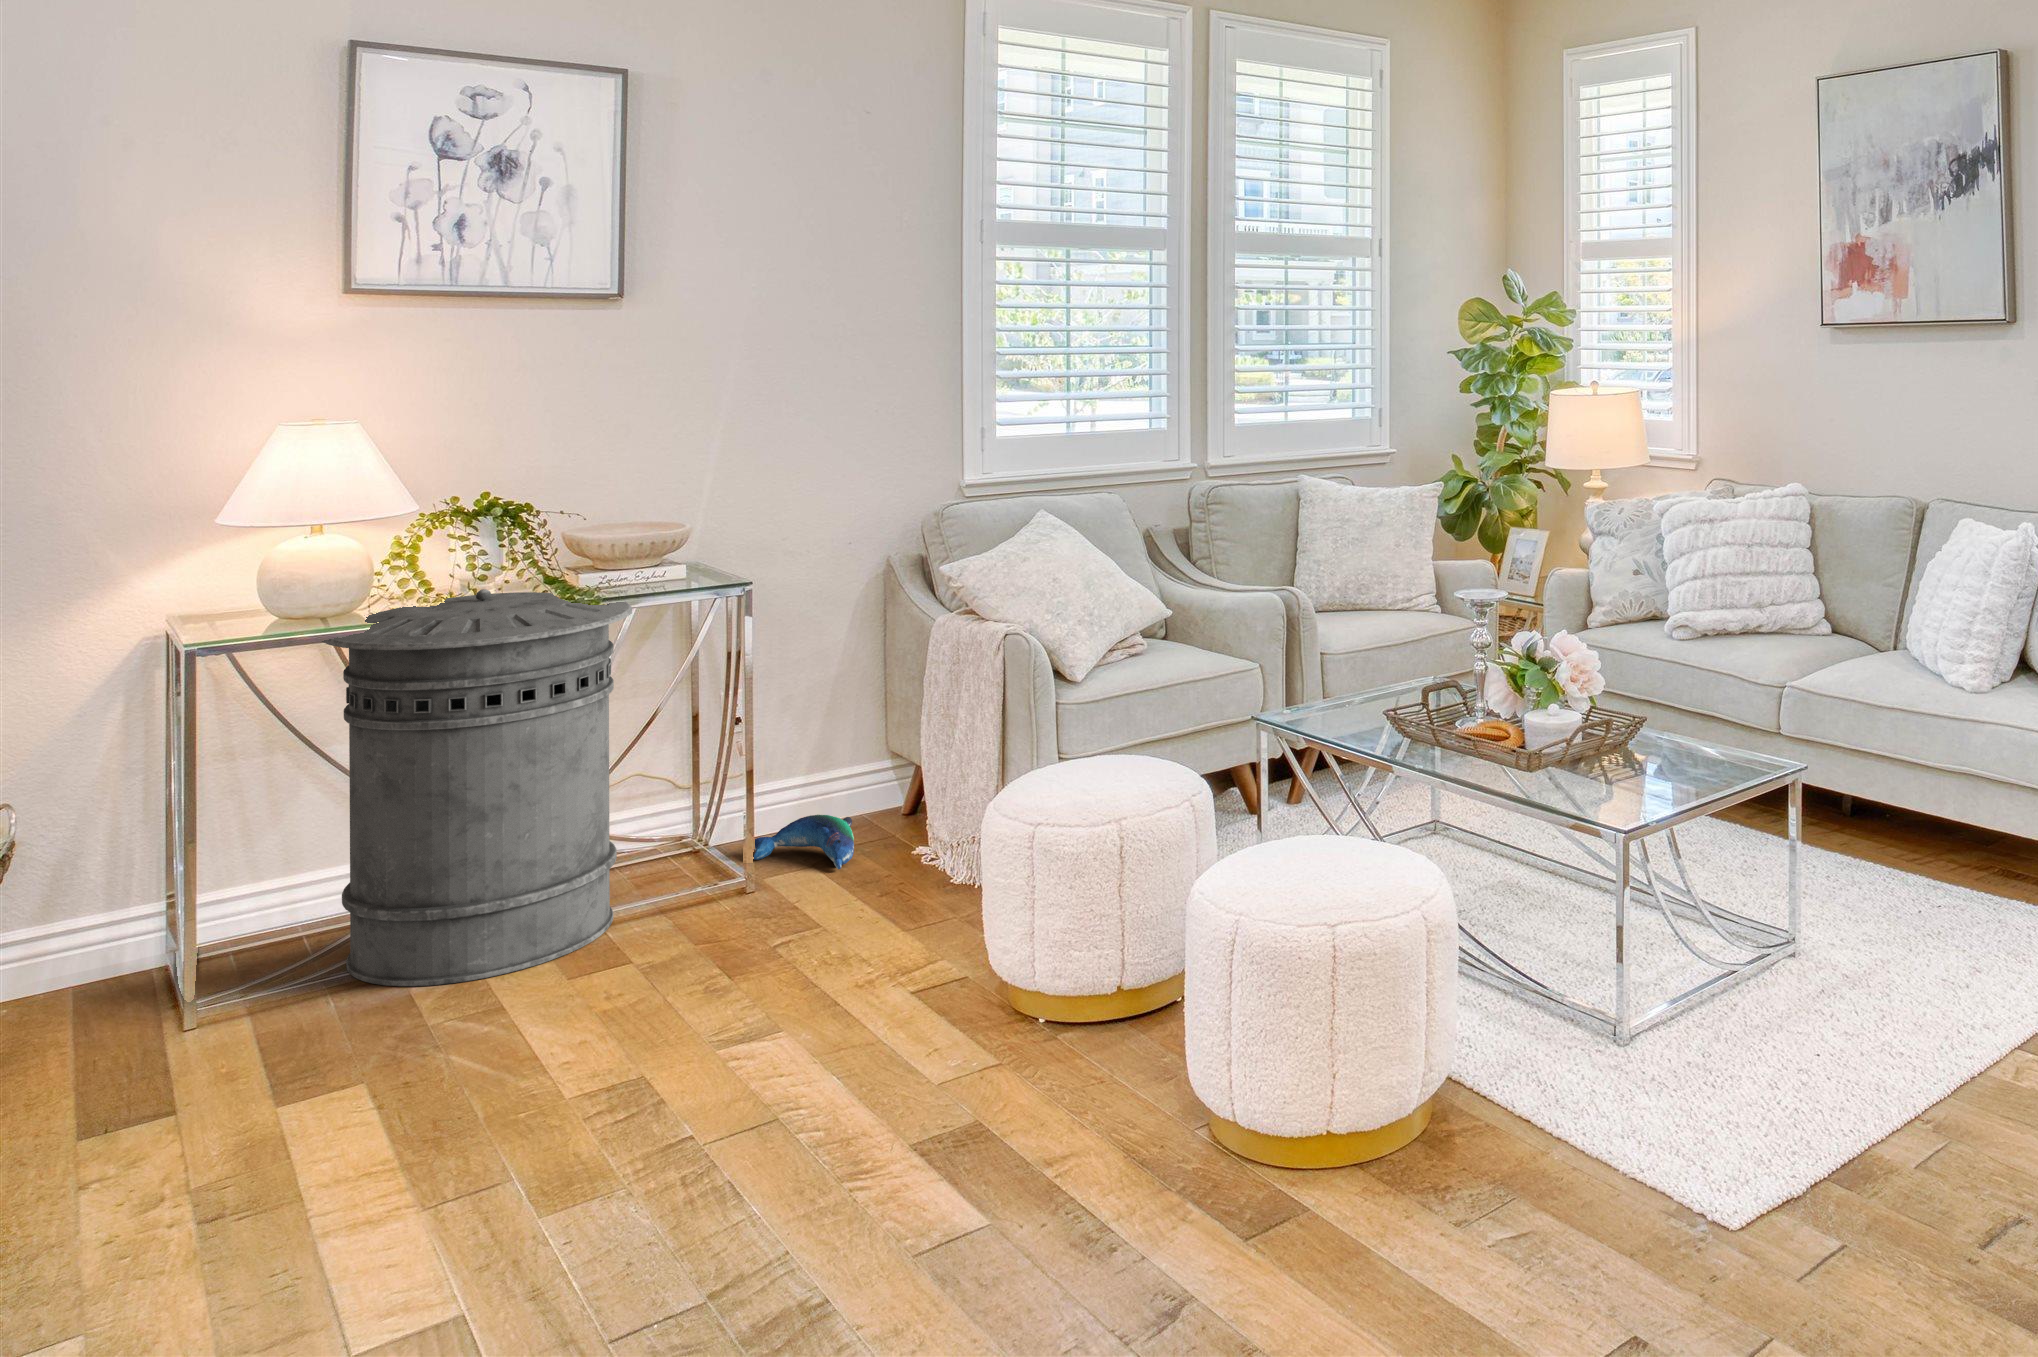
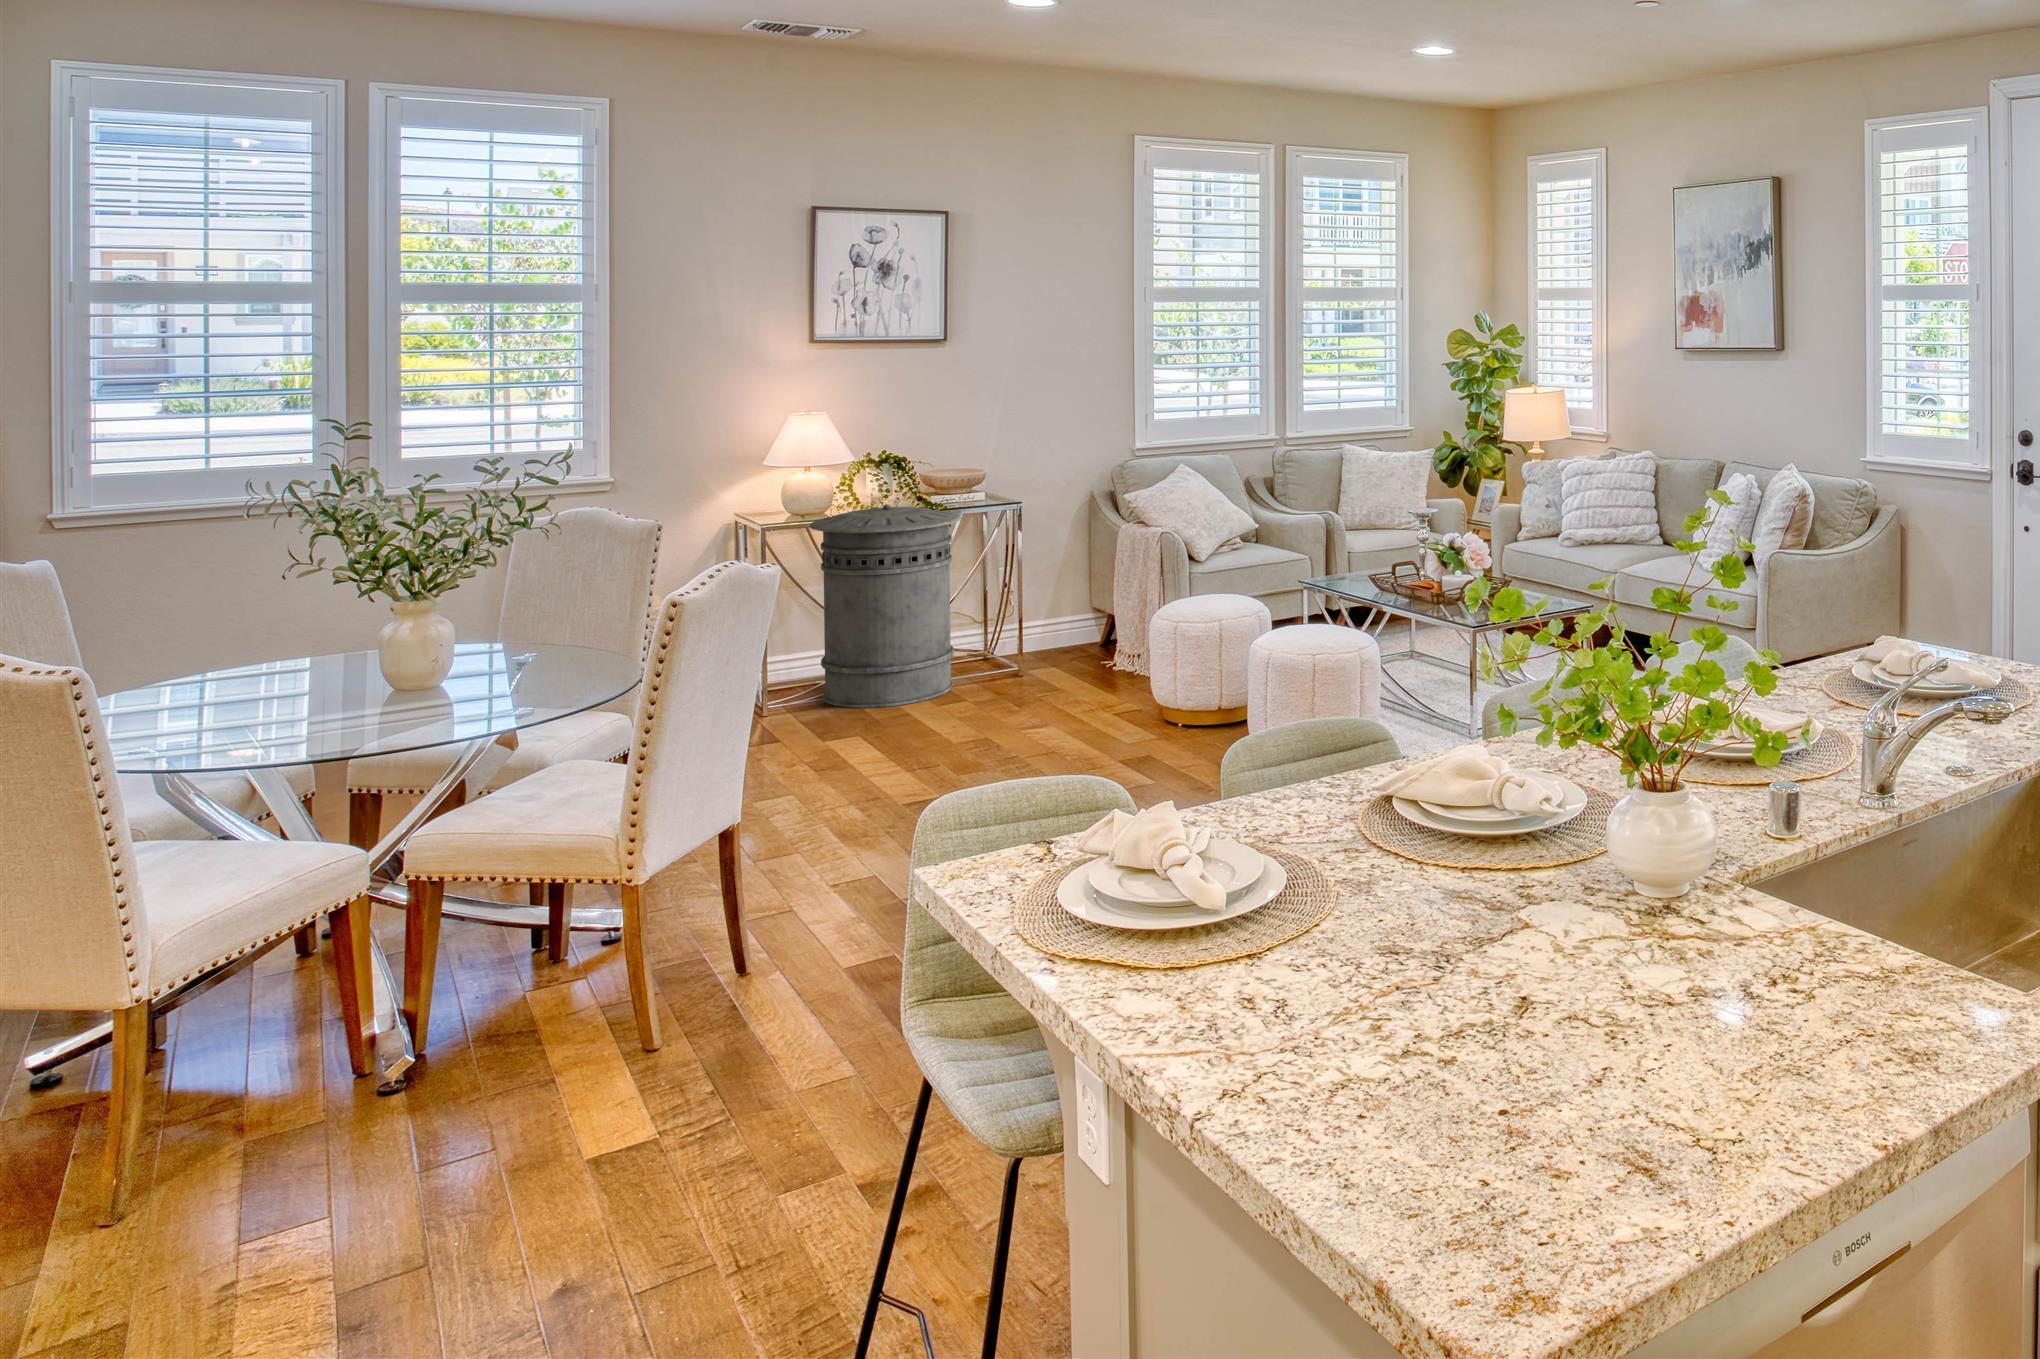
plush toy: present [754,815,854,869] -> none [1020,639,1077,668]

